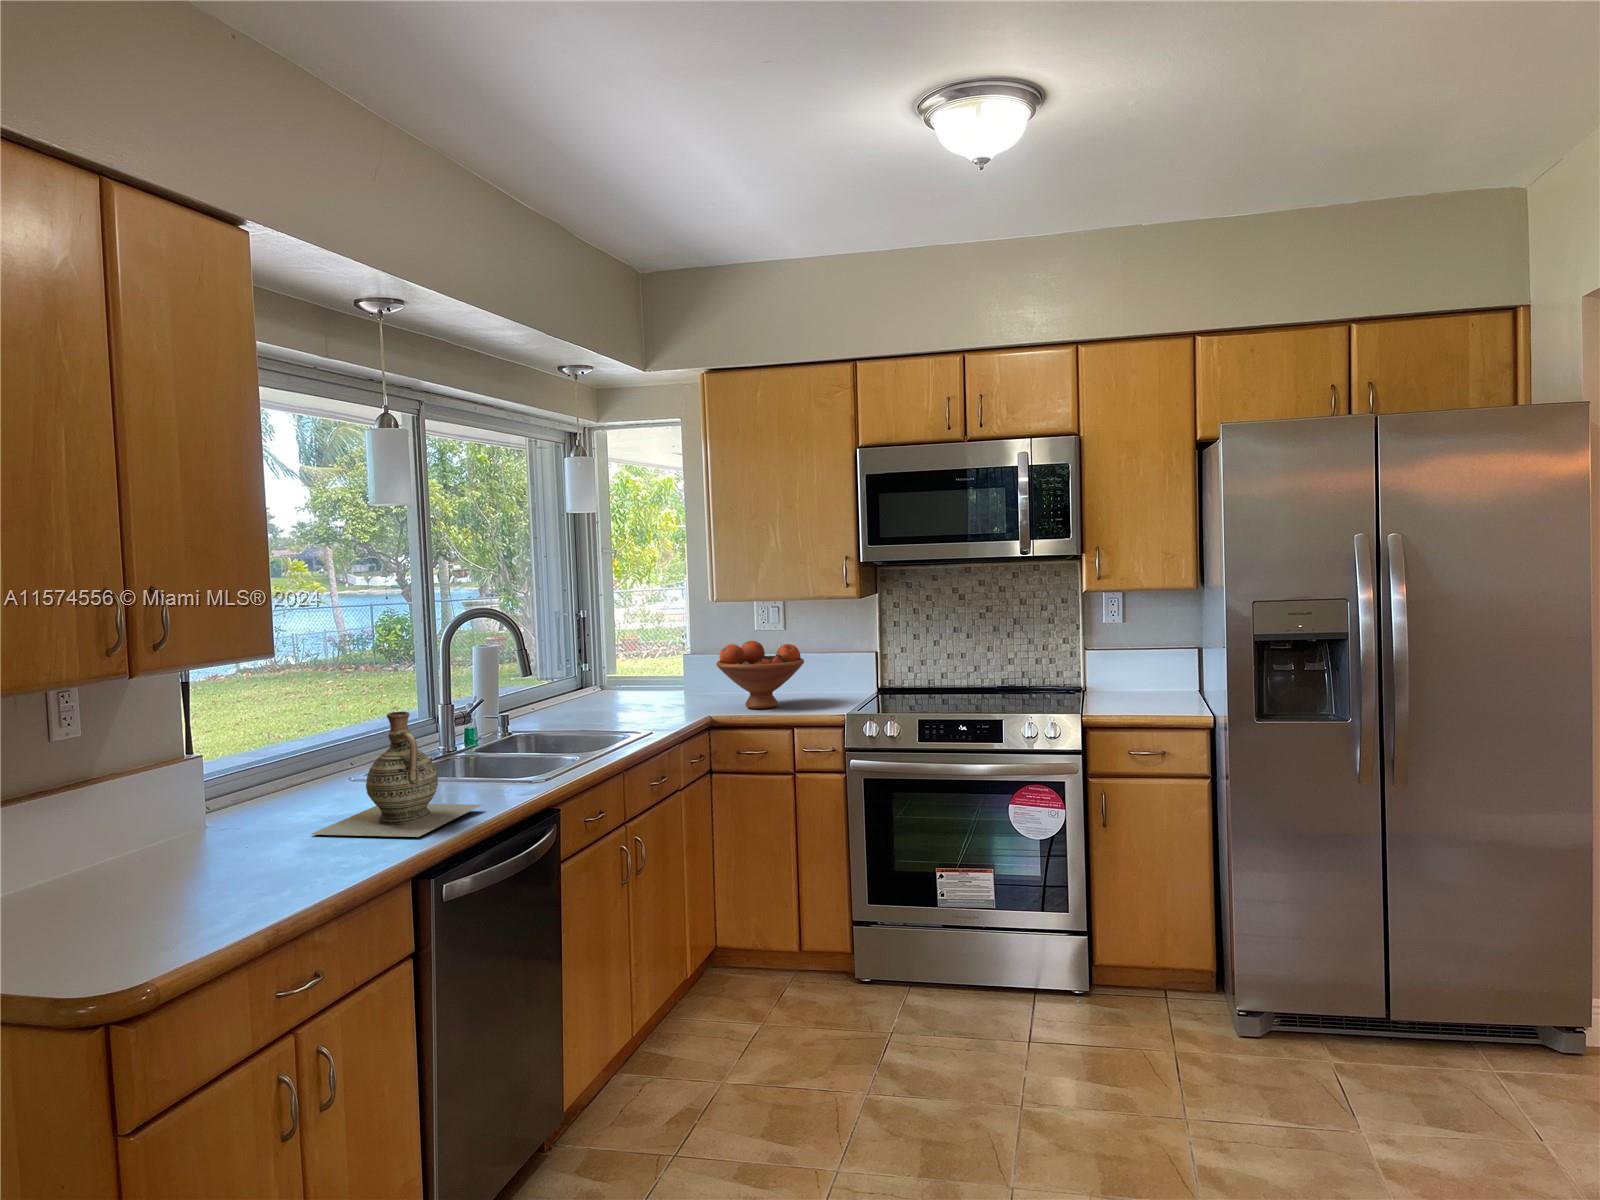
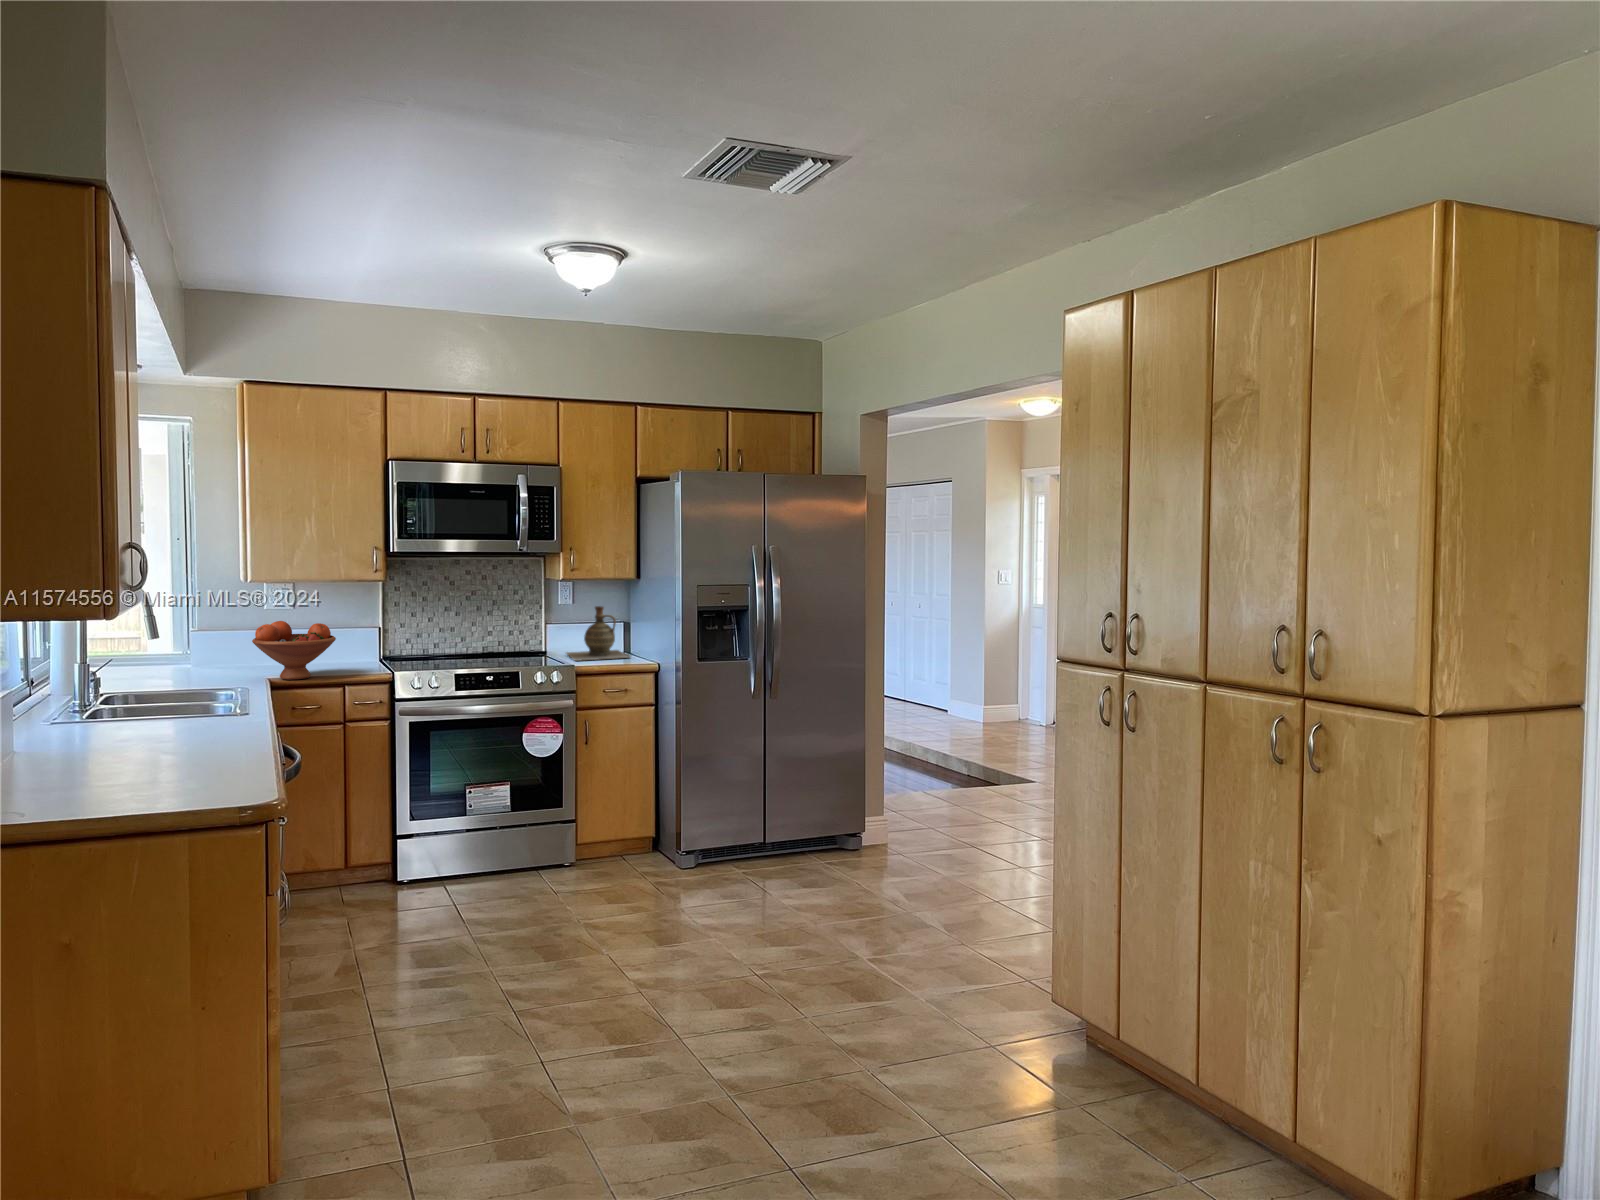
ceramic jug: present [312,712,481,837] -> present [566,606,628,661]

